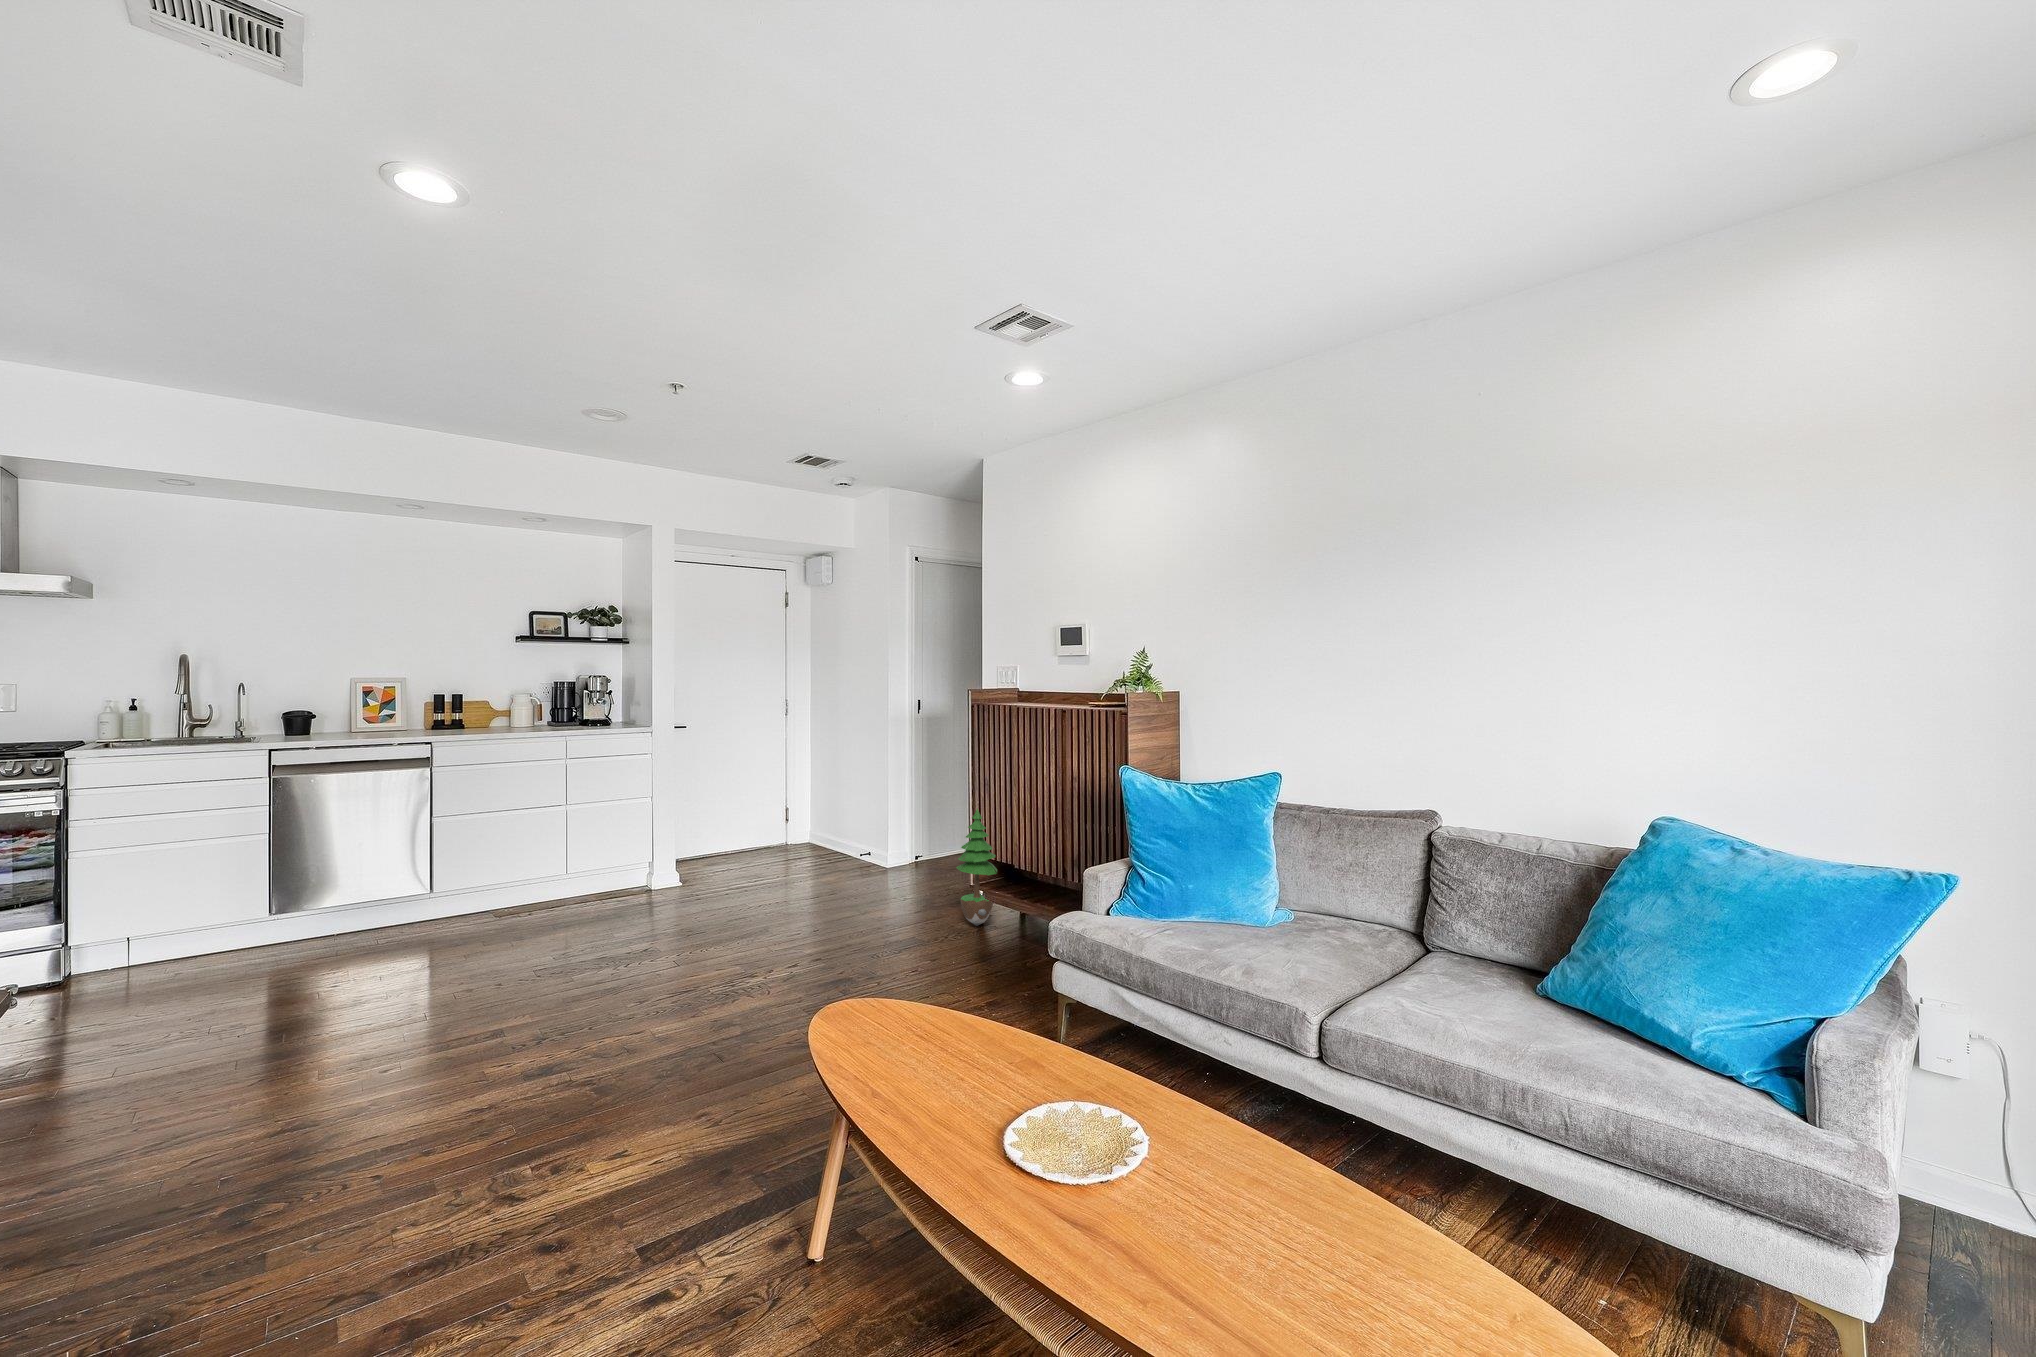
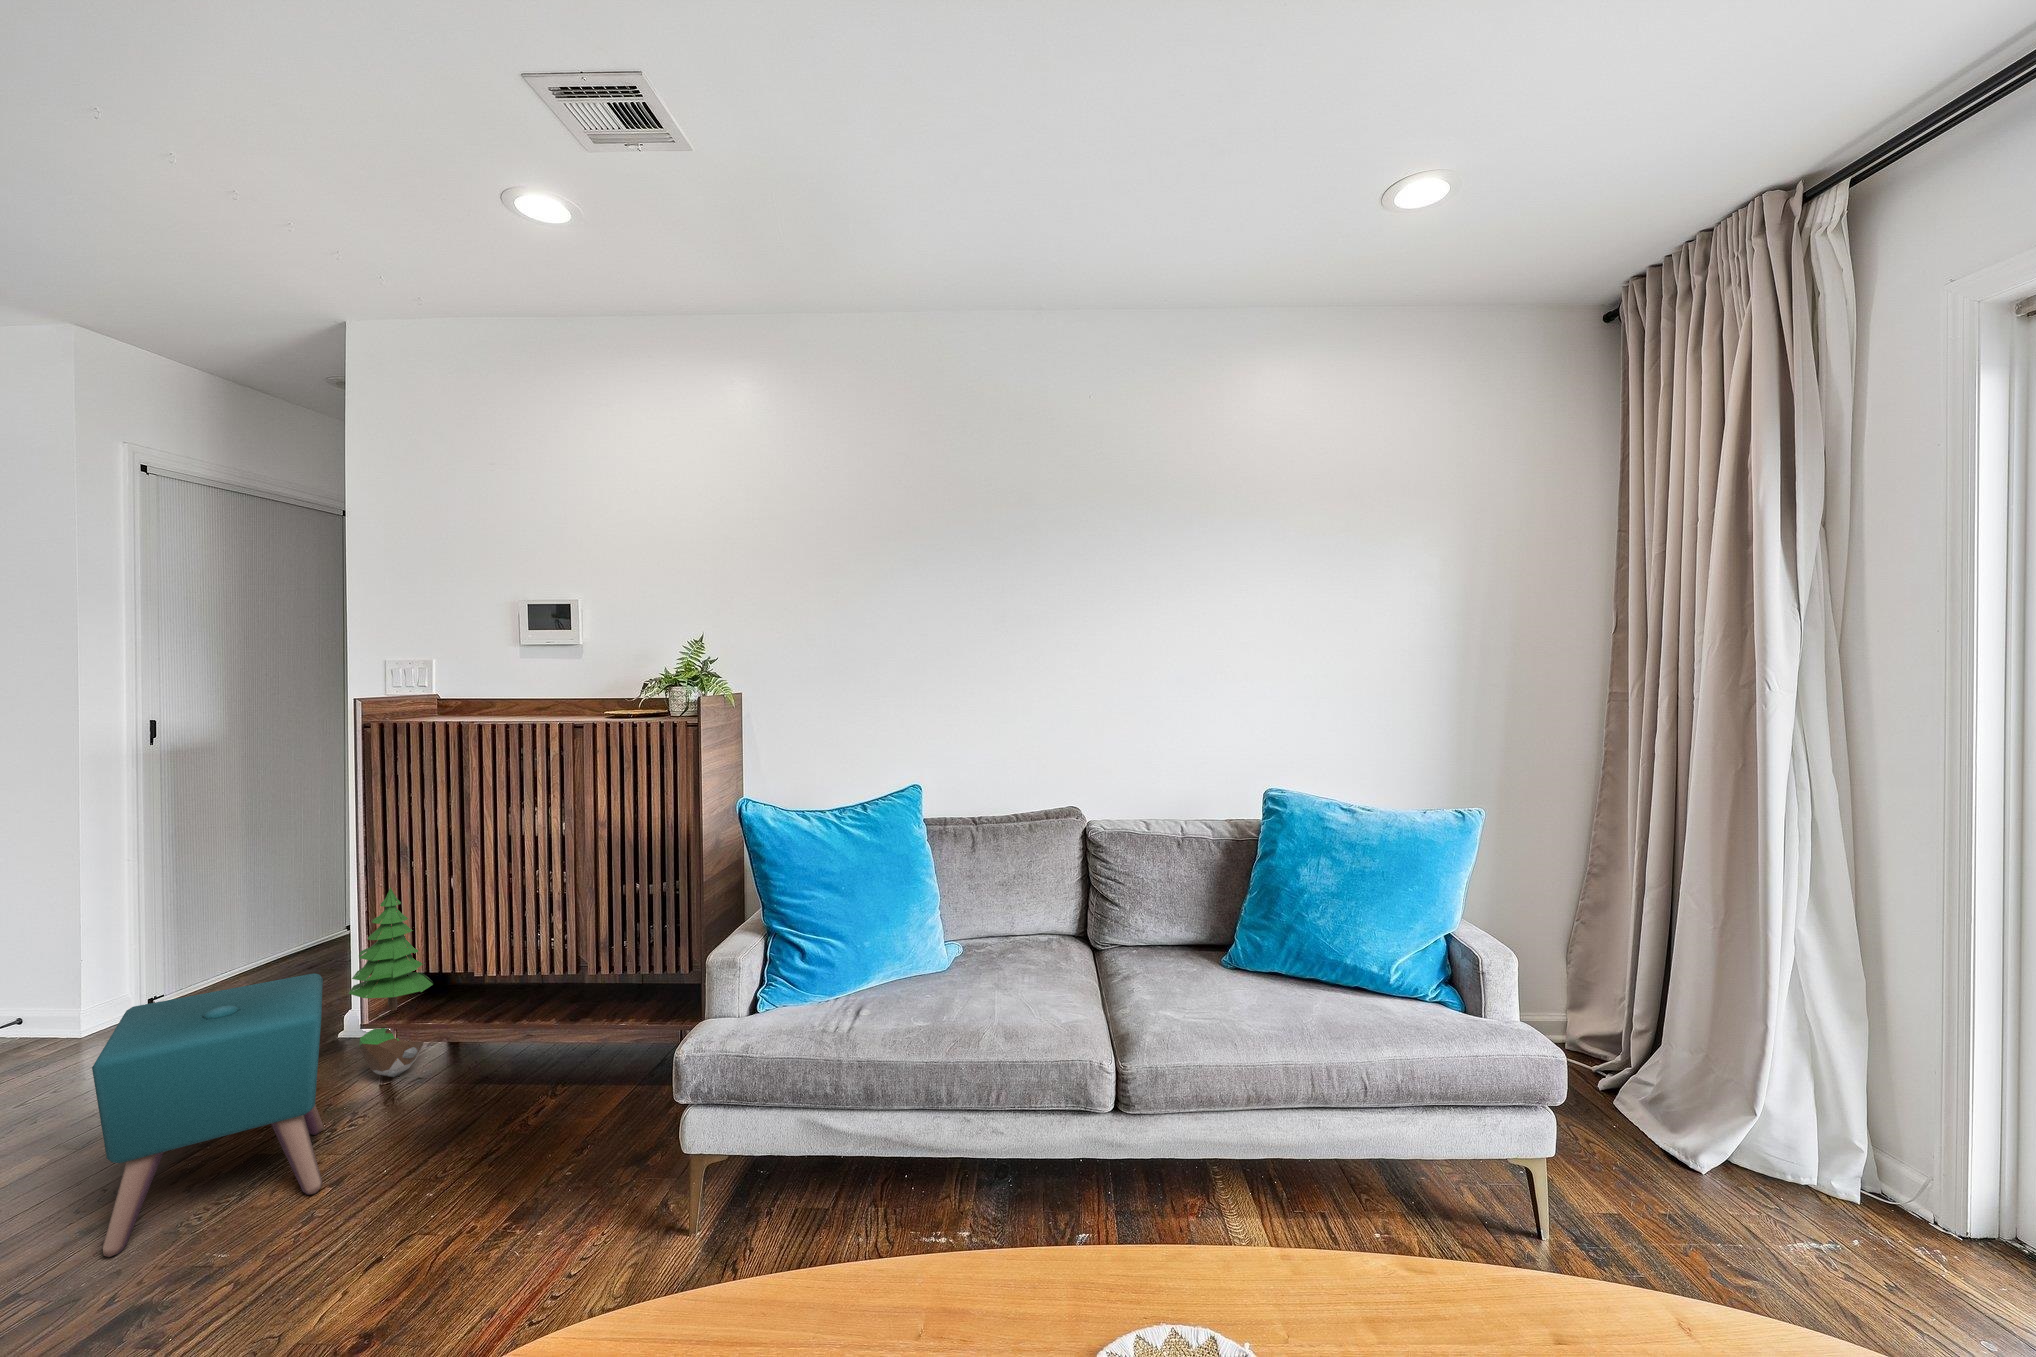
ottoman: none [832,845,934,963] -> present [92,973,323,1257]

